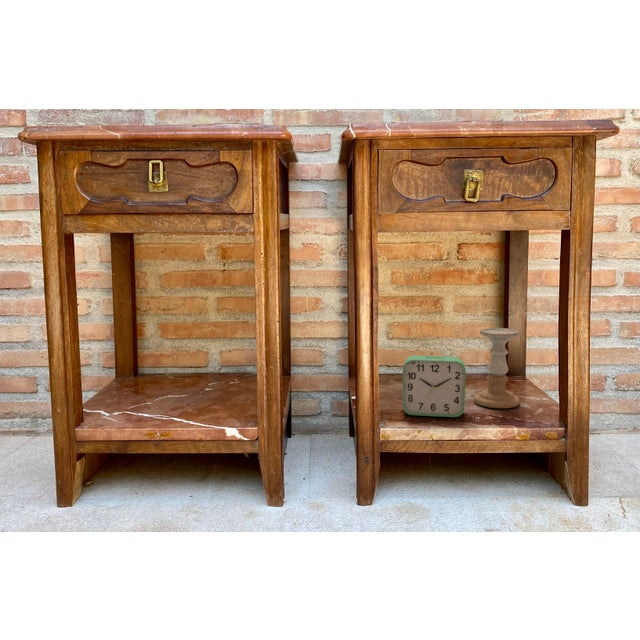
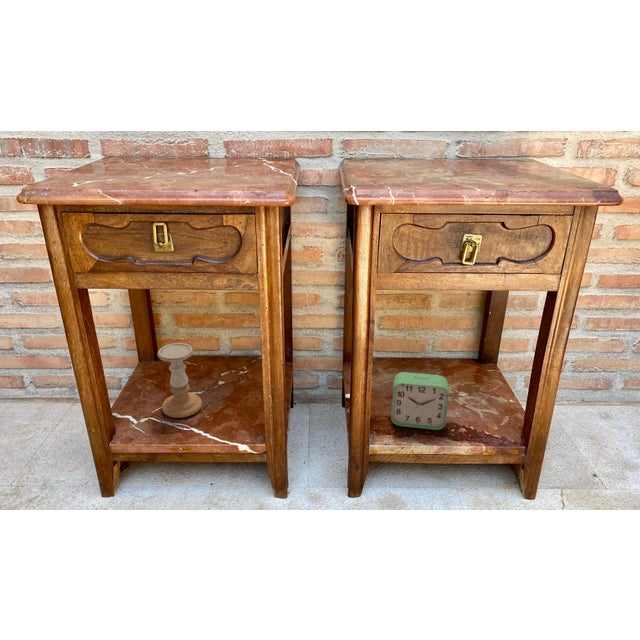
candle holder: present [474,328,520,408] -> present [158,343,202,418]

